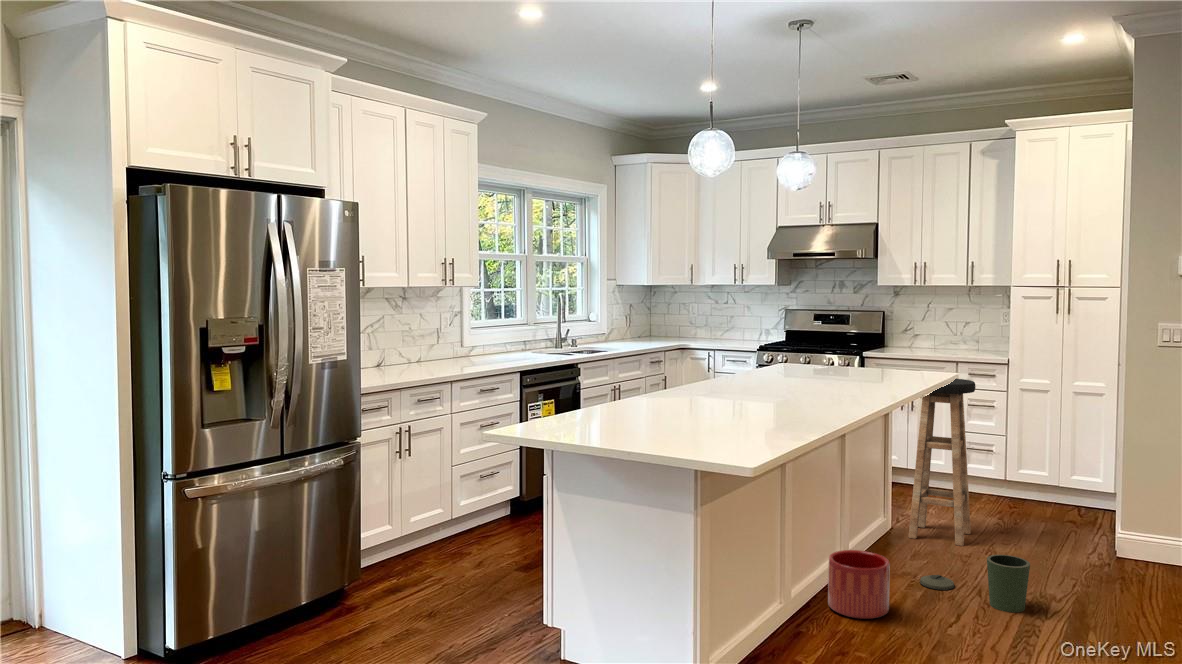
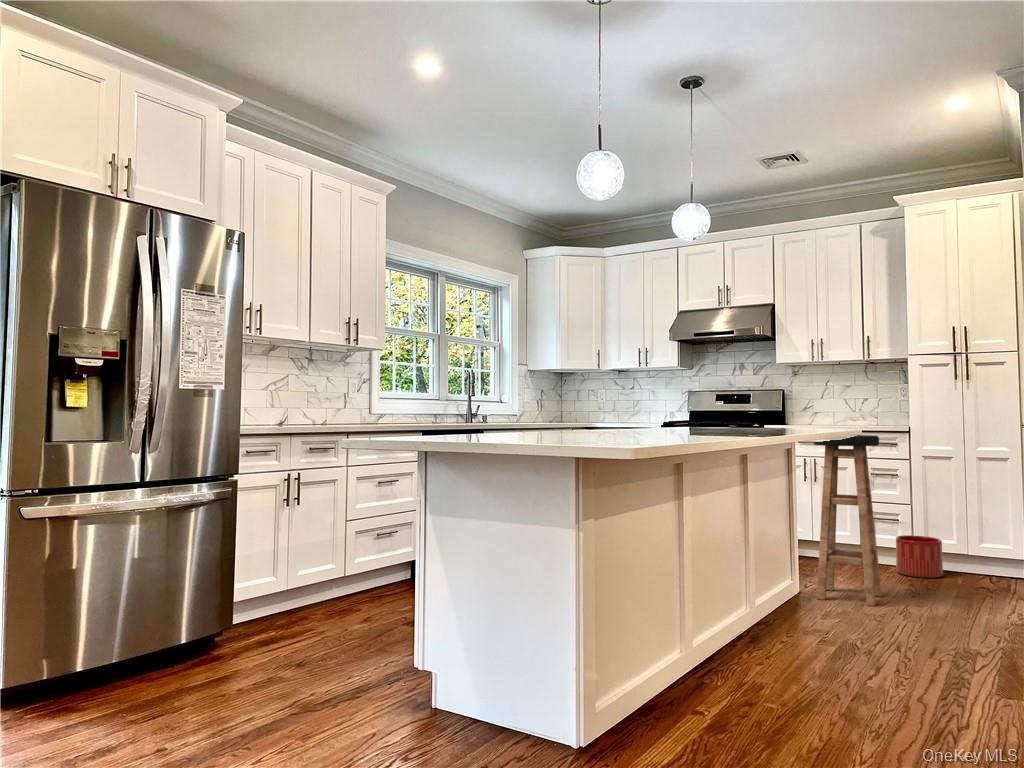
planter: present [828,550,890,619] -> present [896,535,943,578]
trash can: present [920,555,1030,612] -> none [832,604,955,667]

